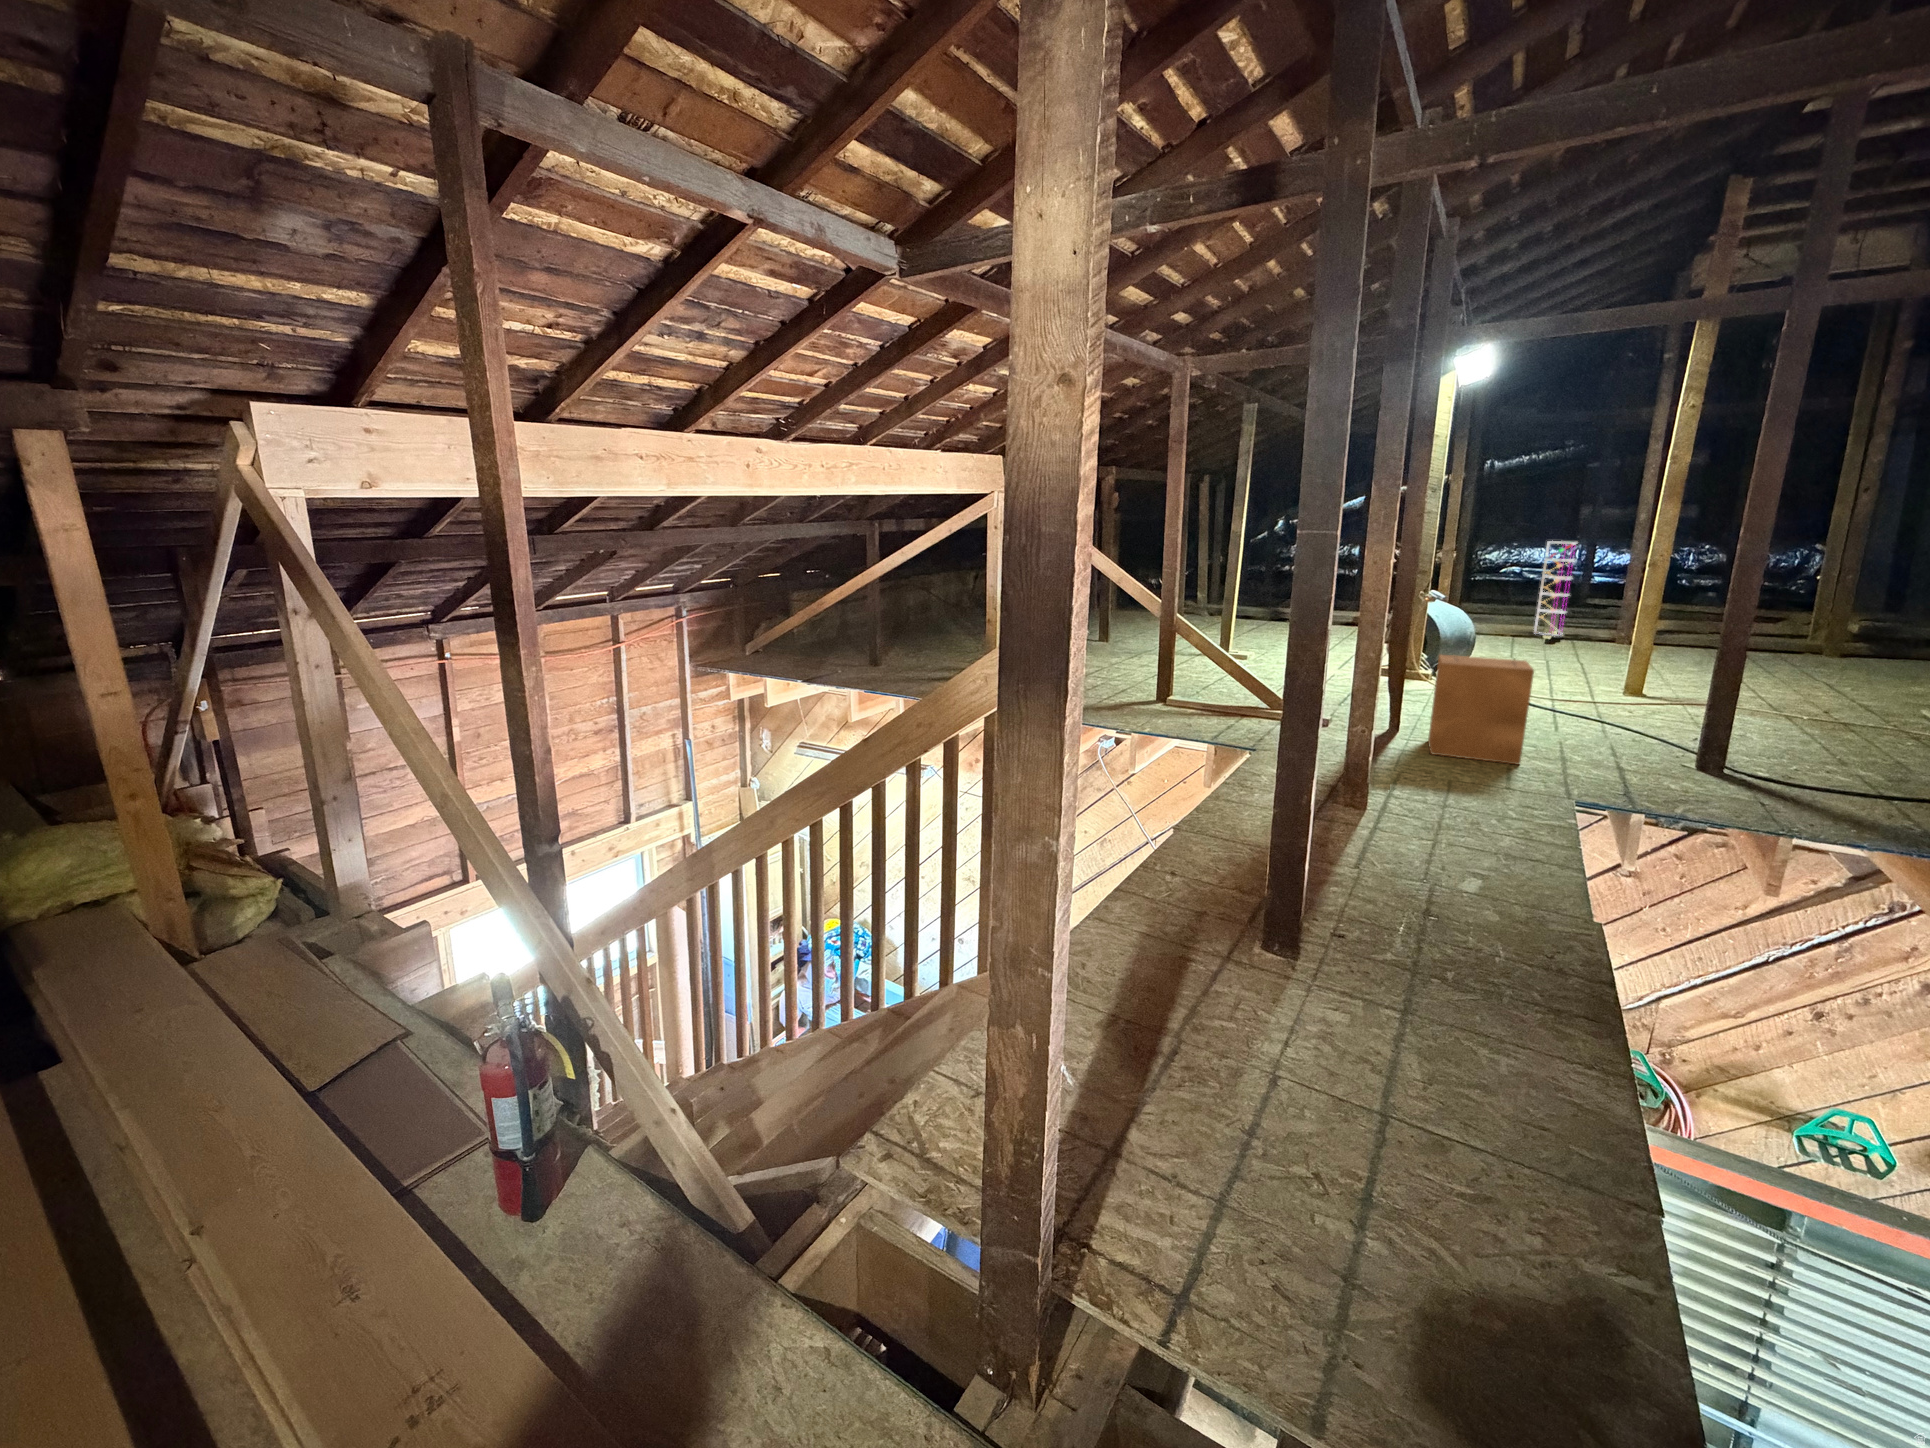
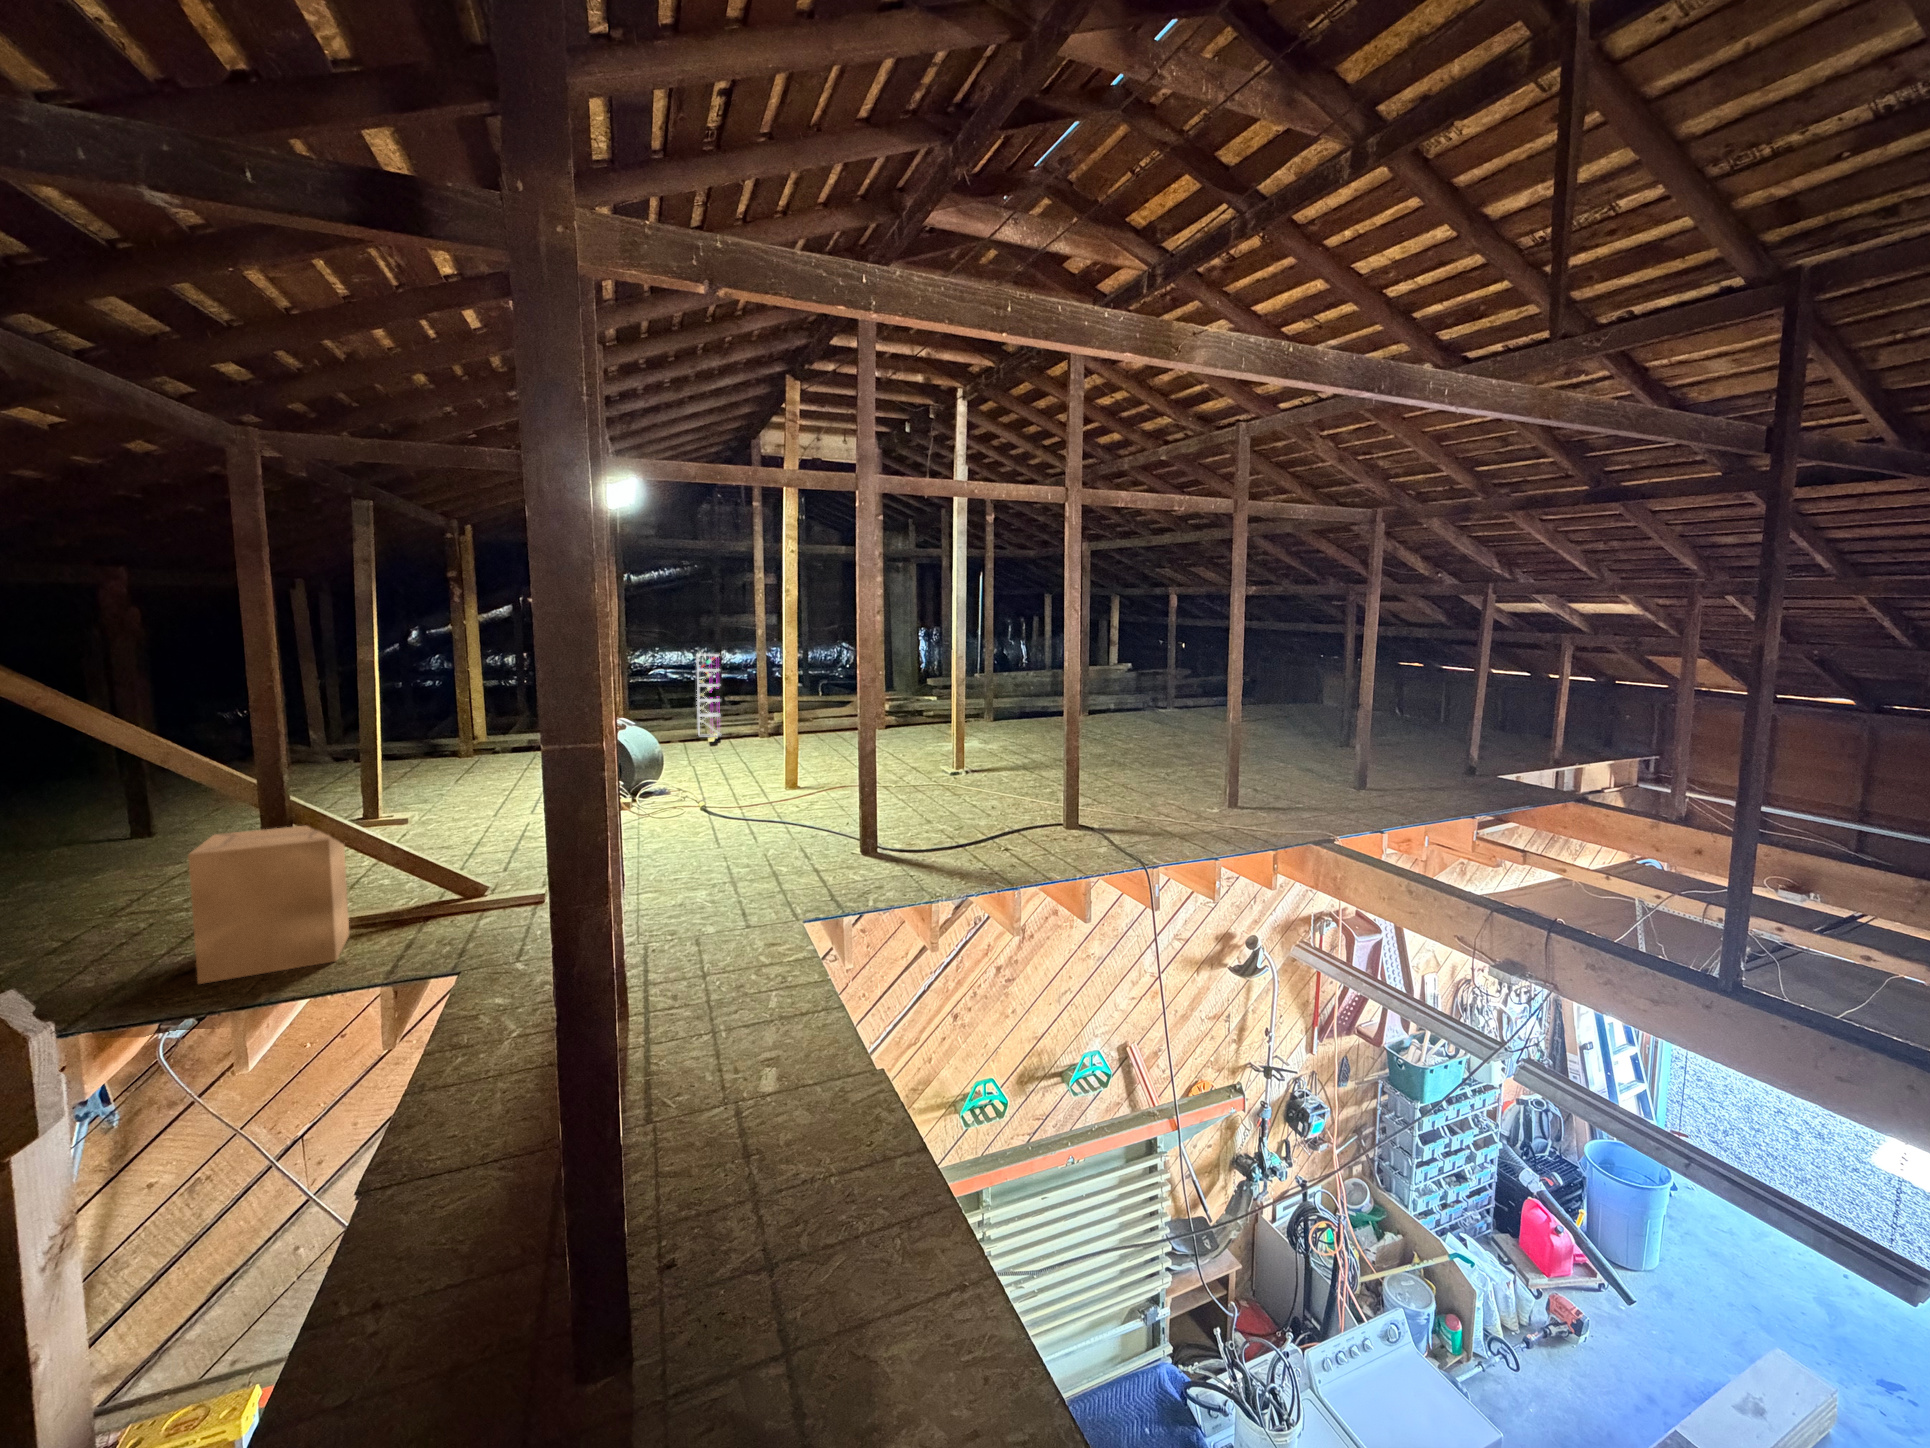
cardboard box: present [1428,655,1534,764] -> present [188,826,349,984]

